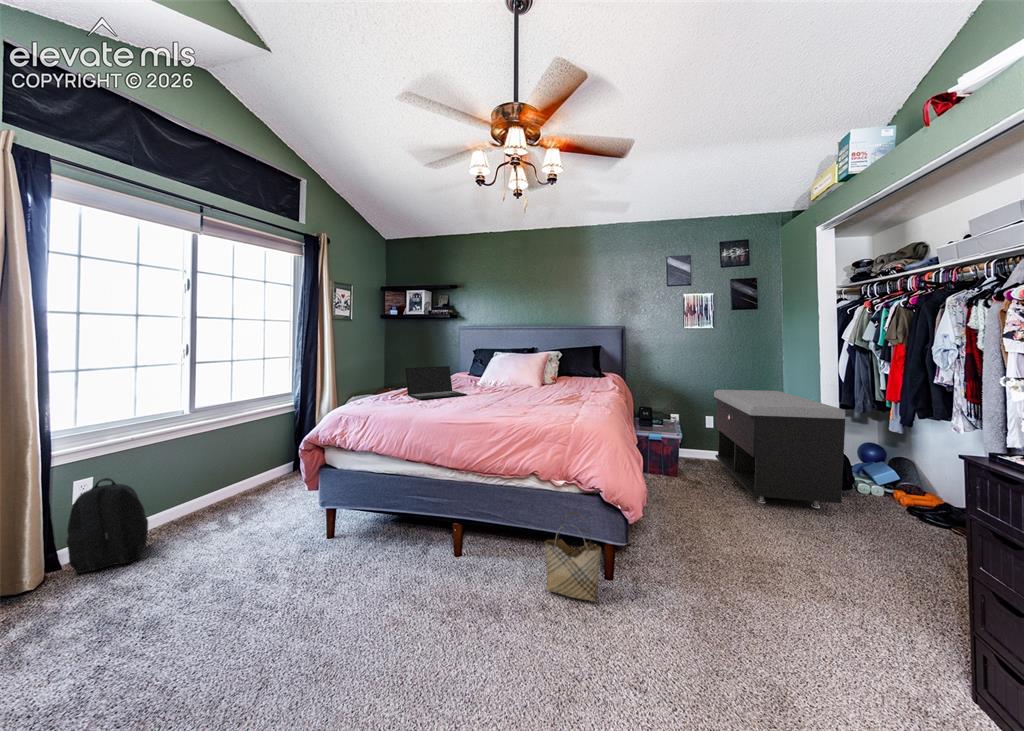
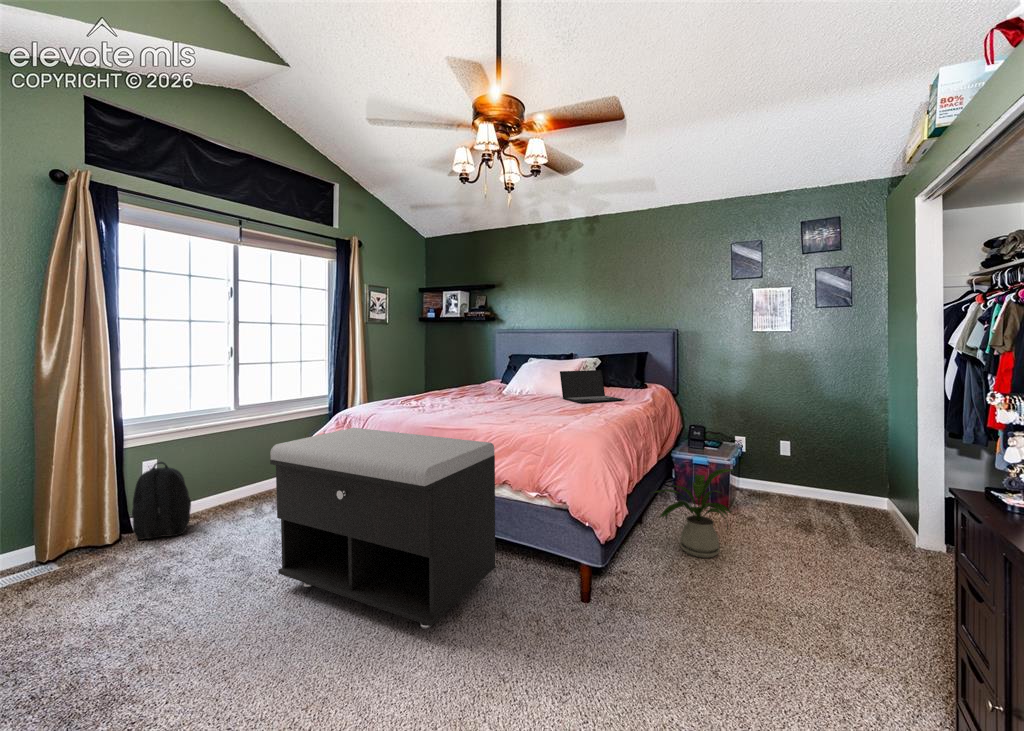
laptop: present [405,366,467,399] -> present [560,370,625,403]
storage bench: present [714,390,845,509] -> present [270,428,495,629]
house plant: none [632,445,702,521] -> present [652,469,733,558]
woven basket: present [545,512,601,601] -> none [512,526,568,618]

